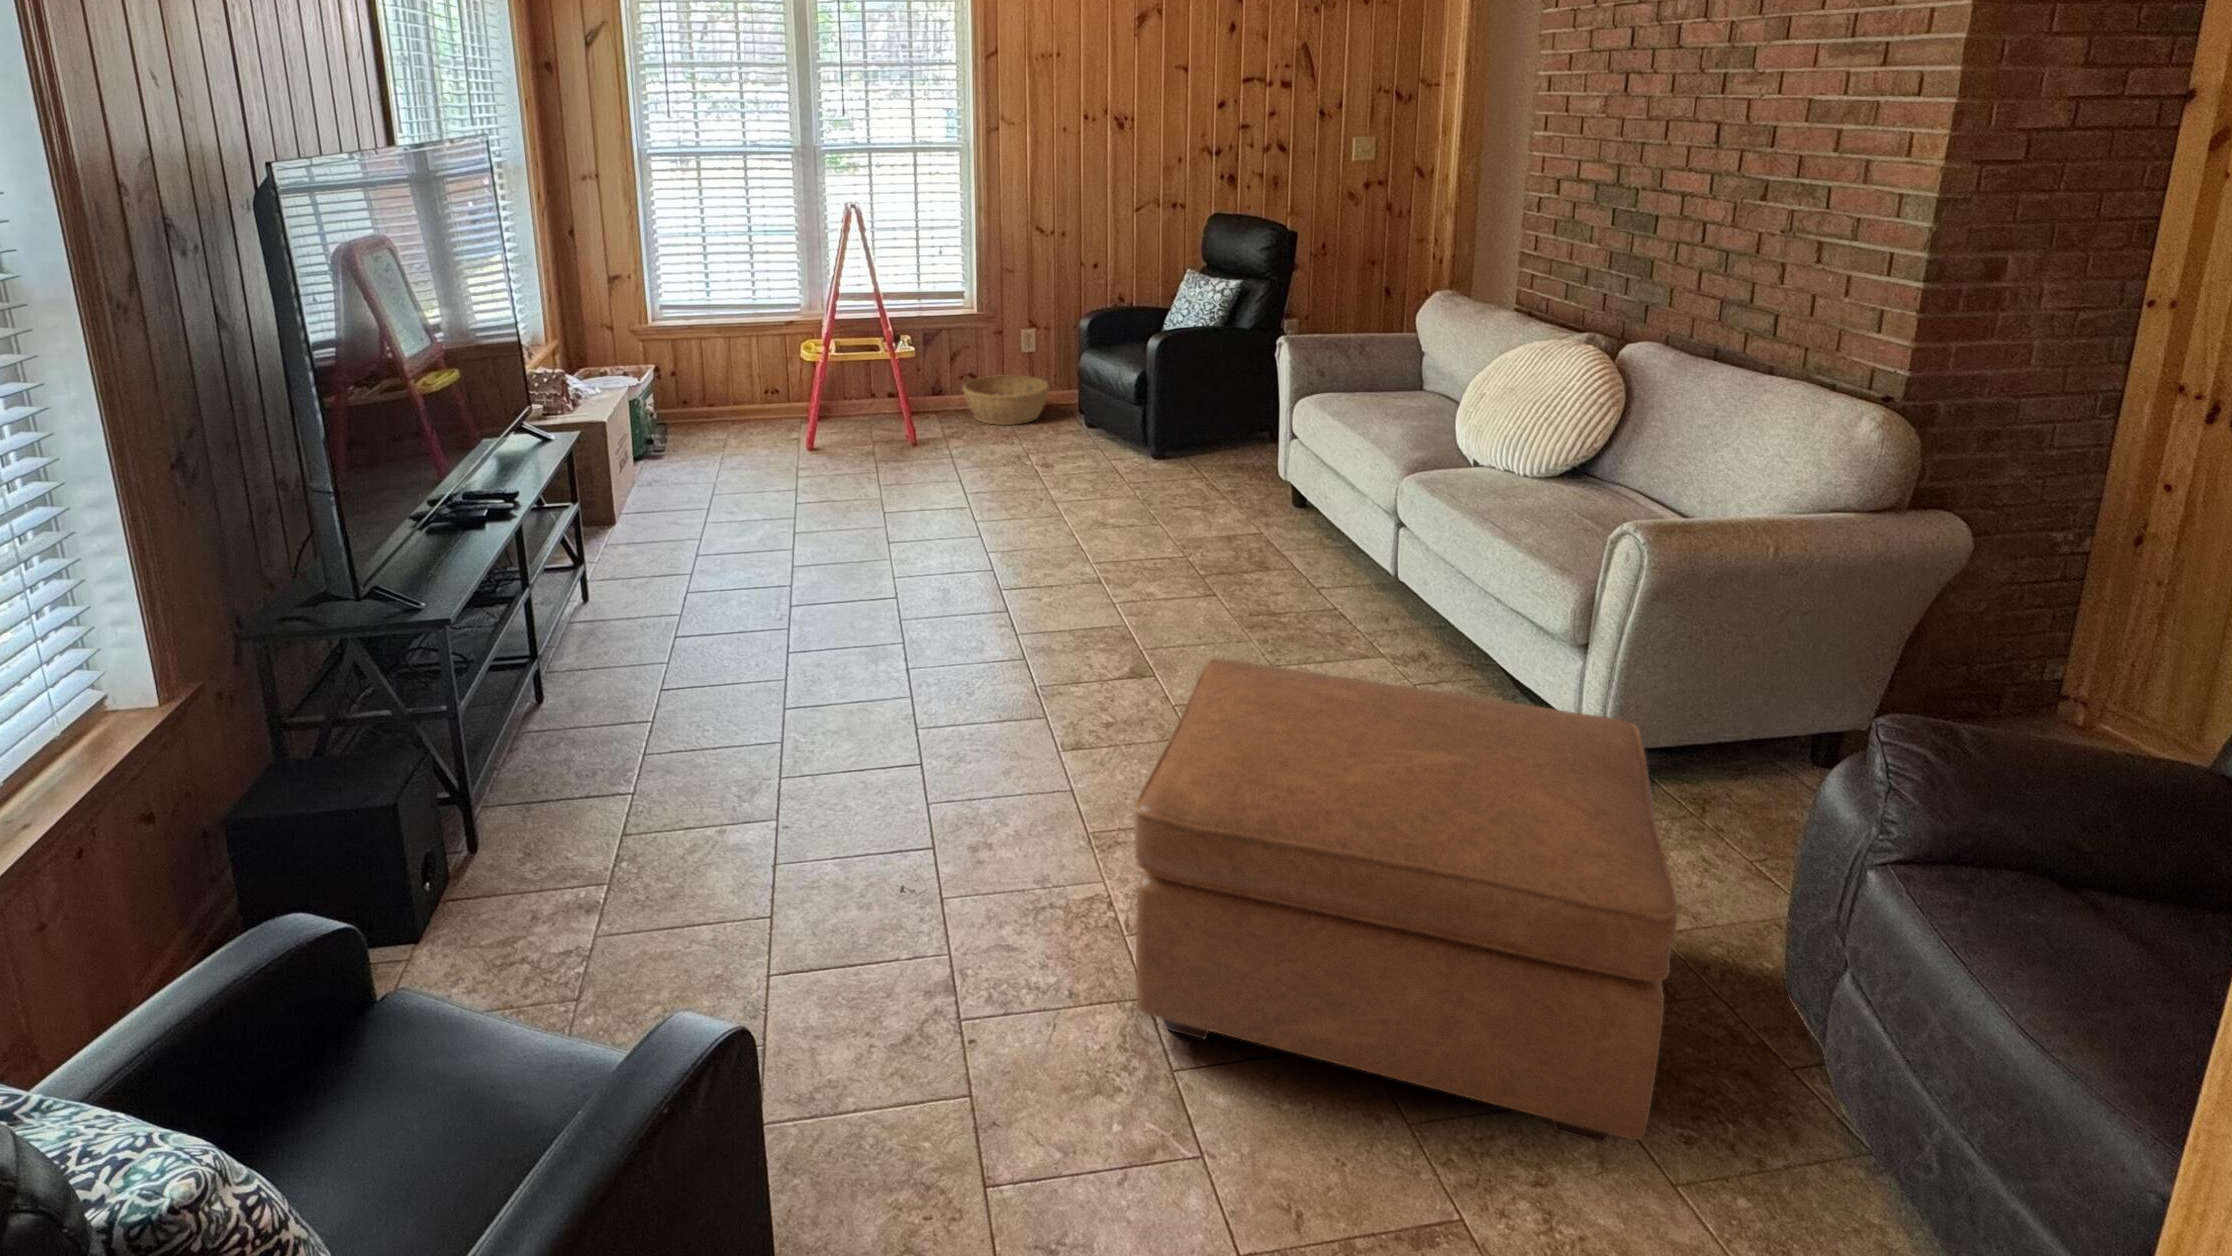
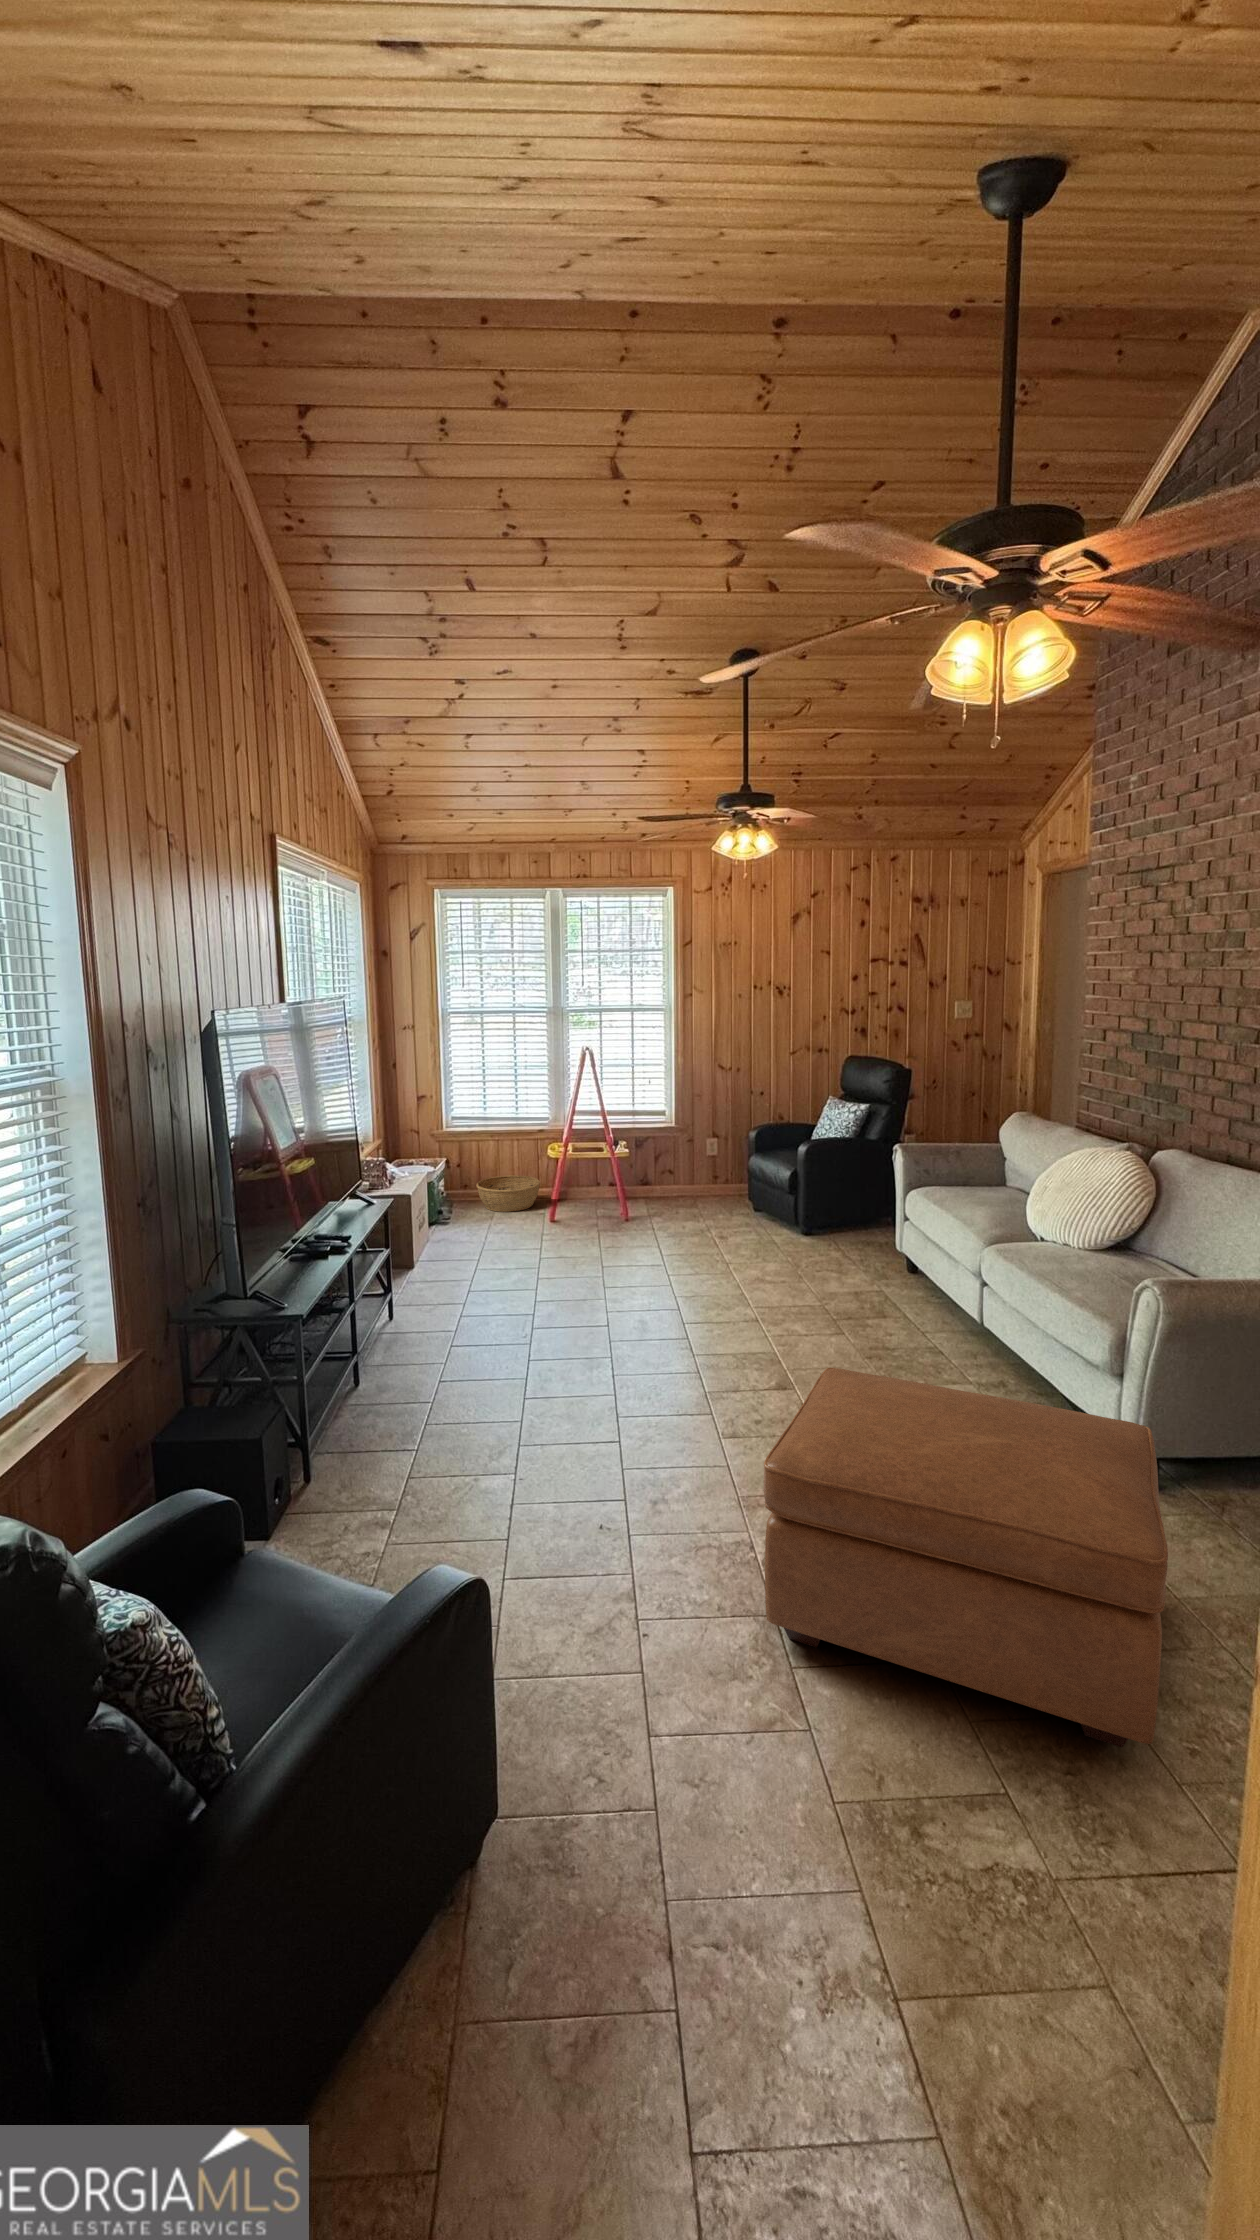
basket: present [963,375,1050,425] -> present [476,1176,540,1212]

